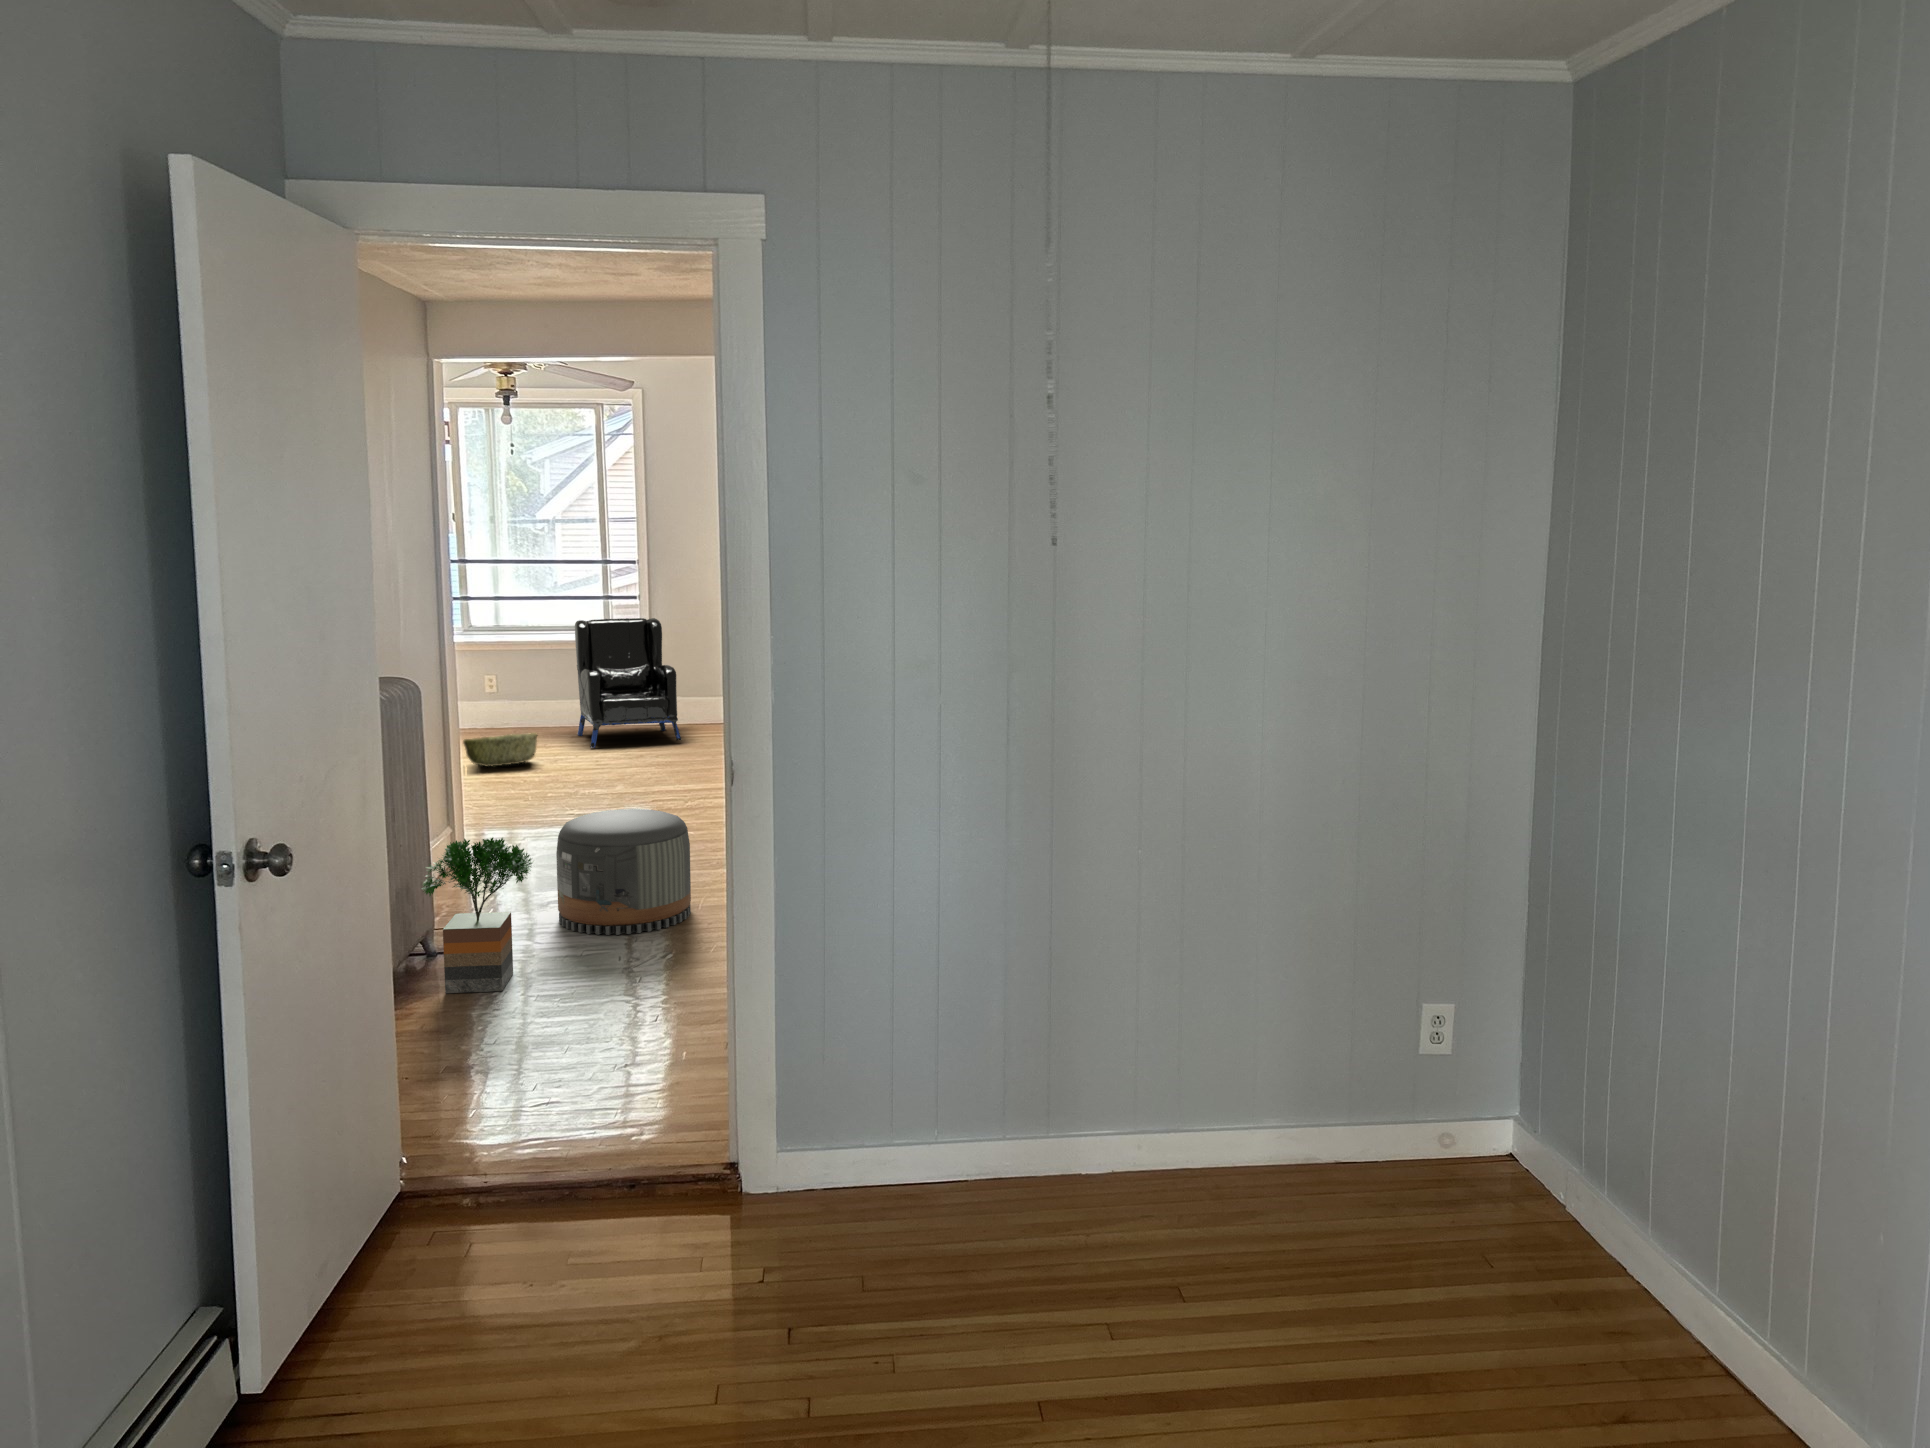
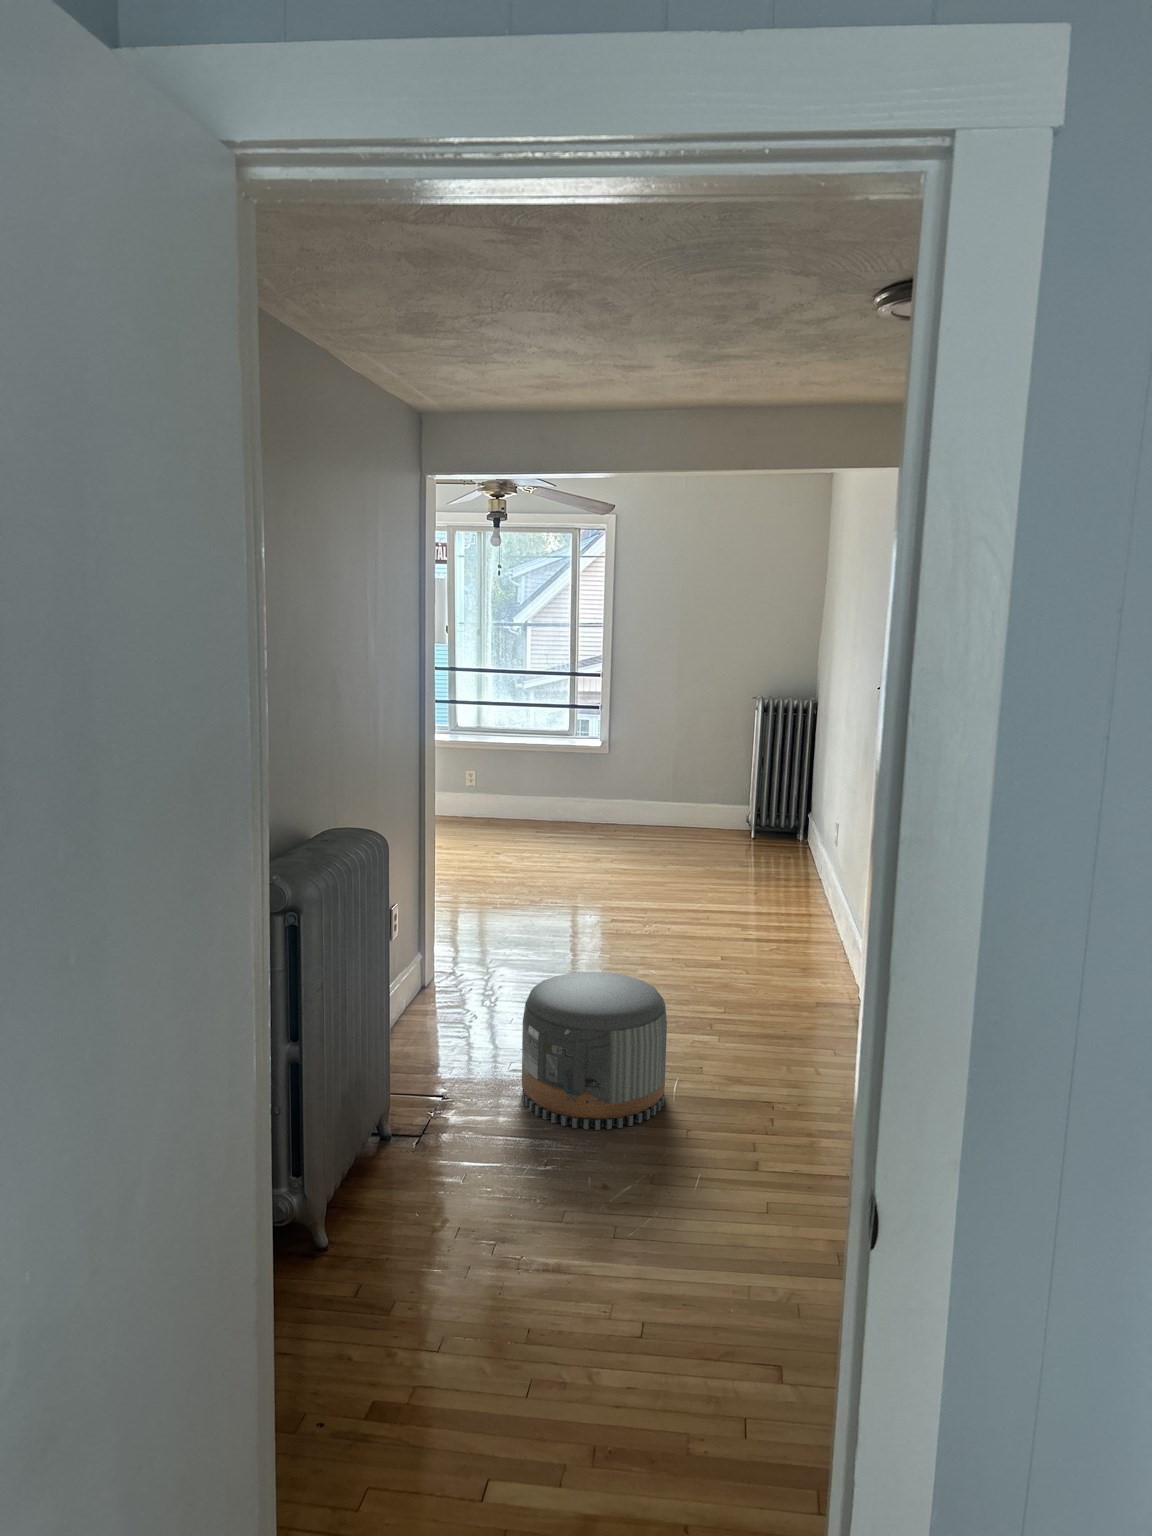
armchair: present [575,618,682,748] -> none [543,725,637,846]
woven basket: present [463,733,537,766] -> none [443,833,509,863]
potted tree: present [423,838,534,993] -> none [370,1027,500,1219]

